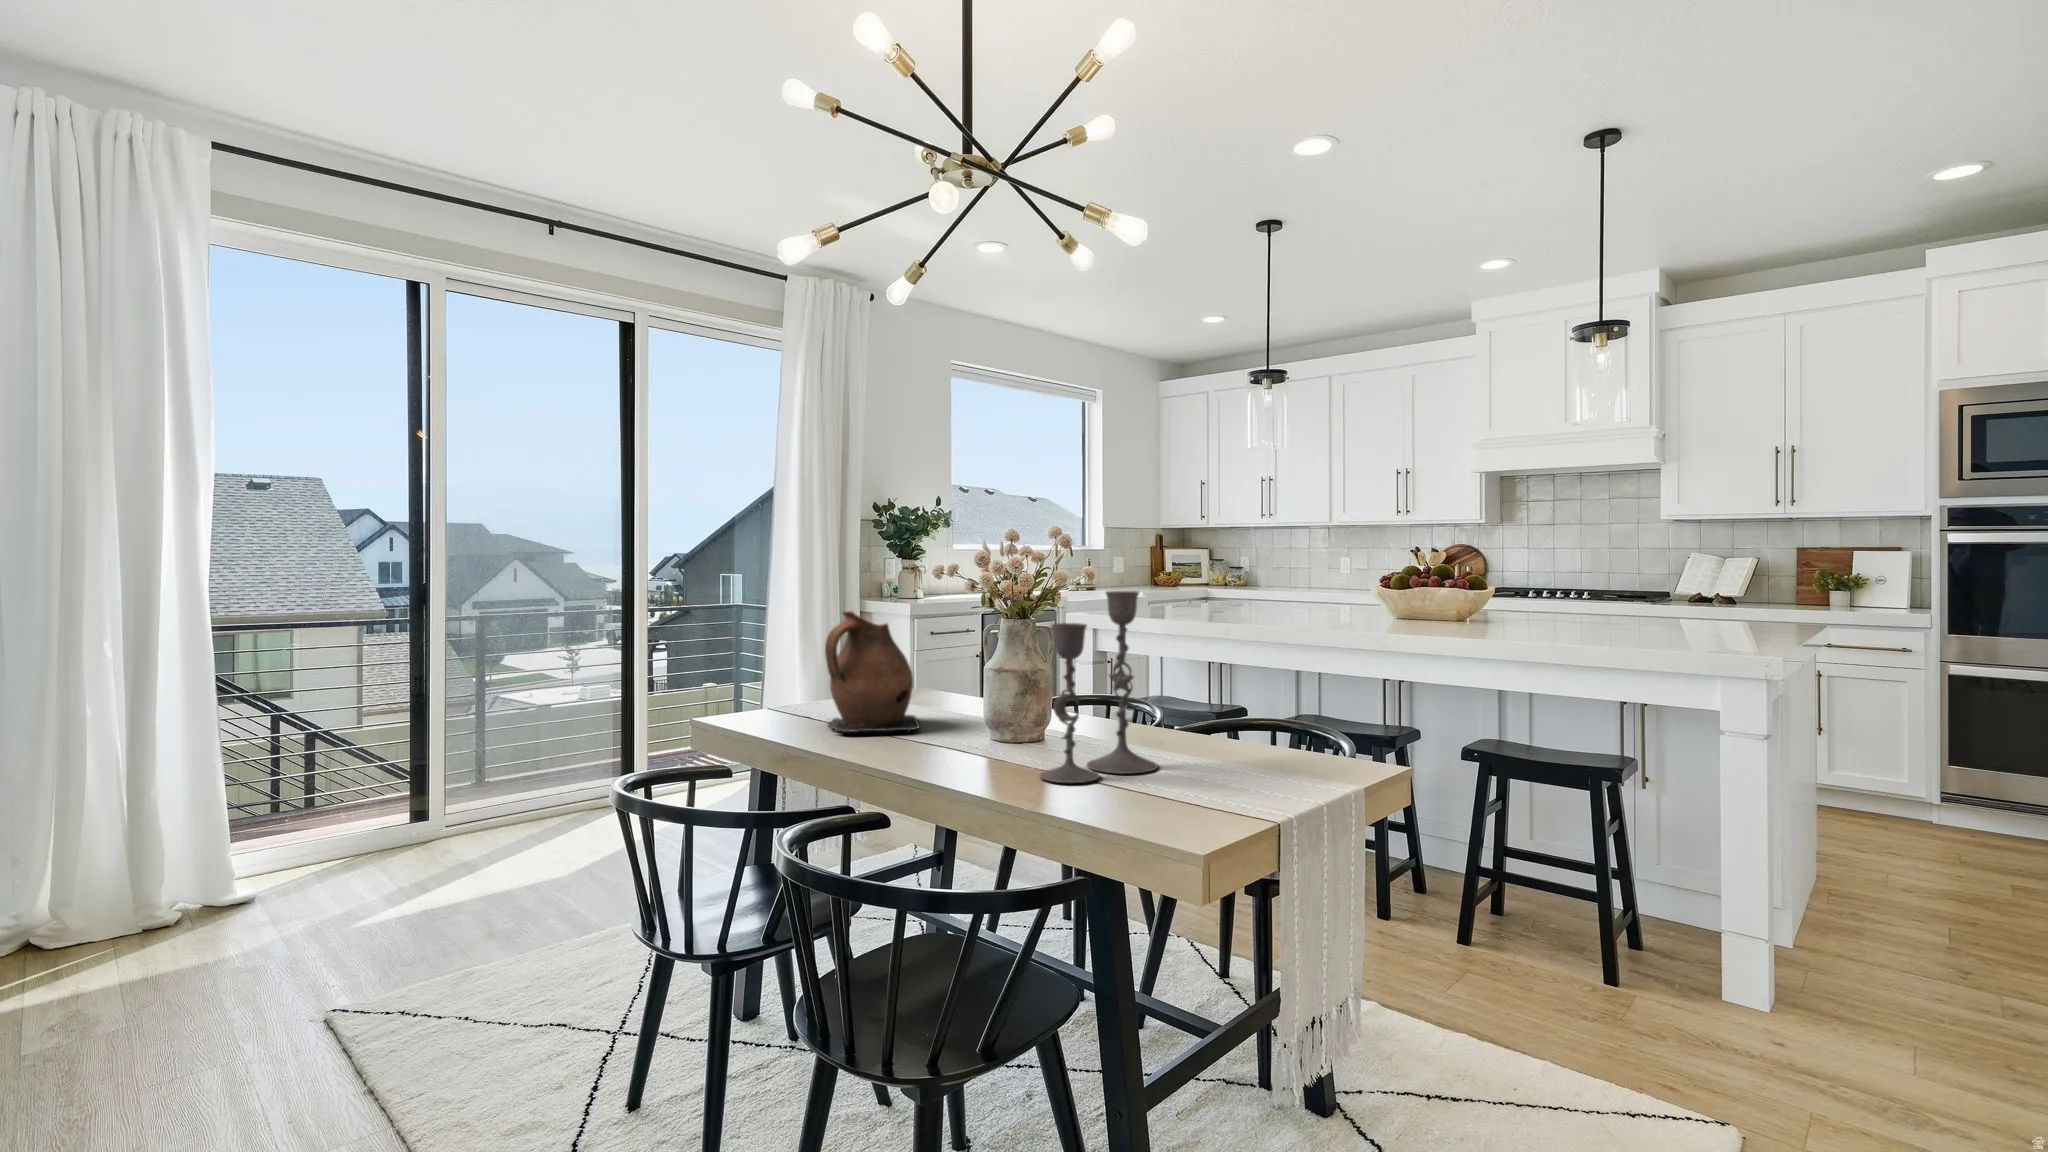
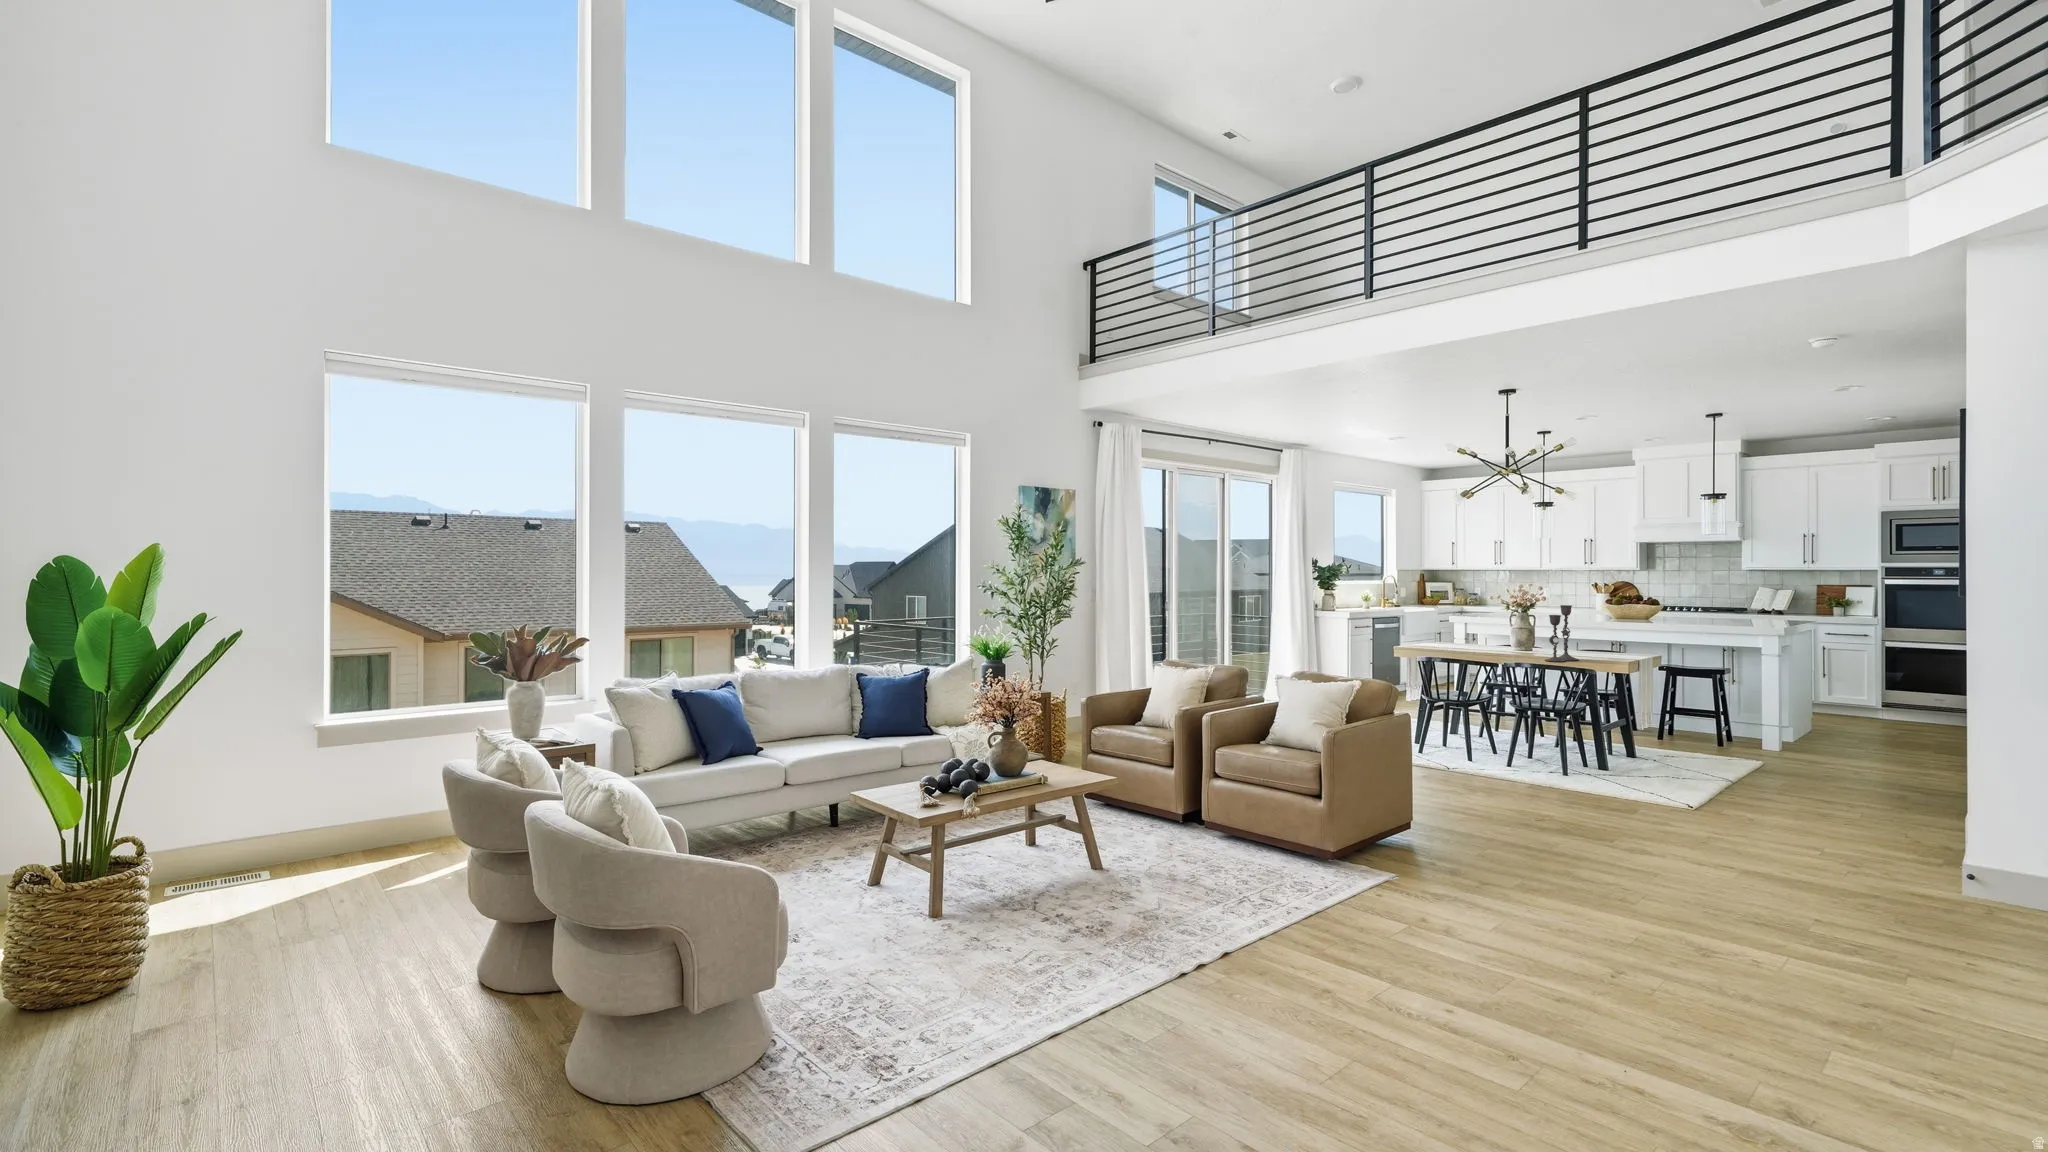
ceramic pitcher: present [825,611,919,732] -> none [1434,612,1475,653]

